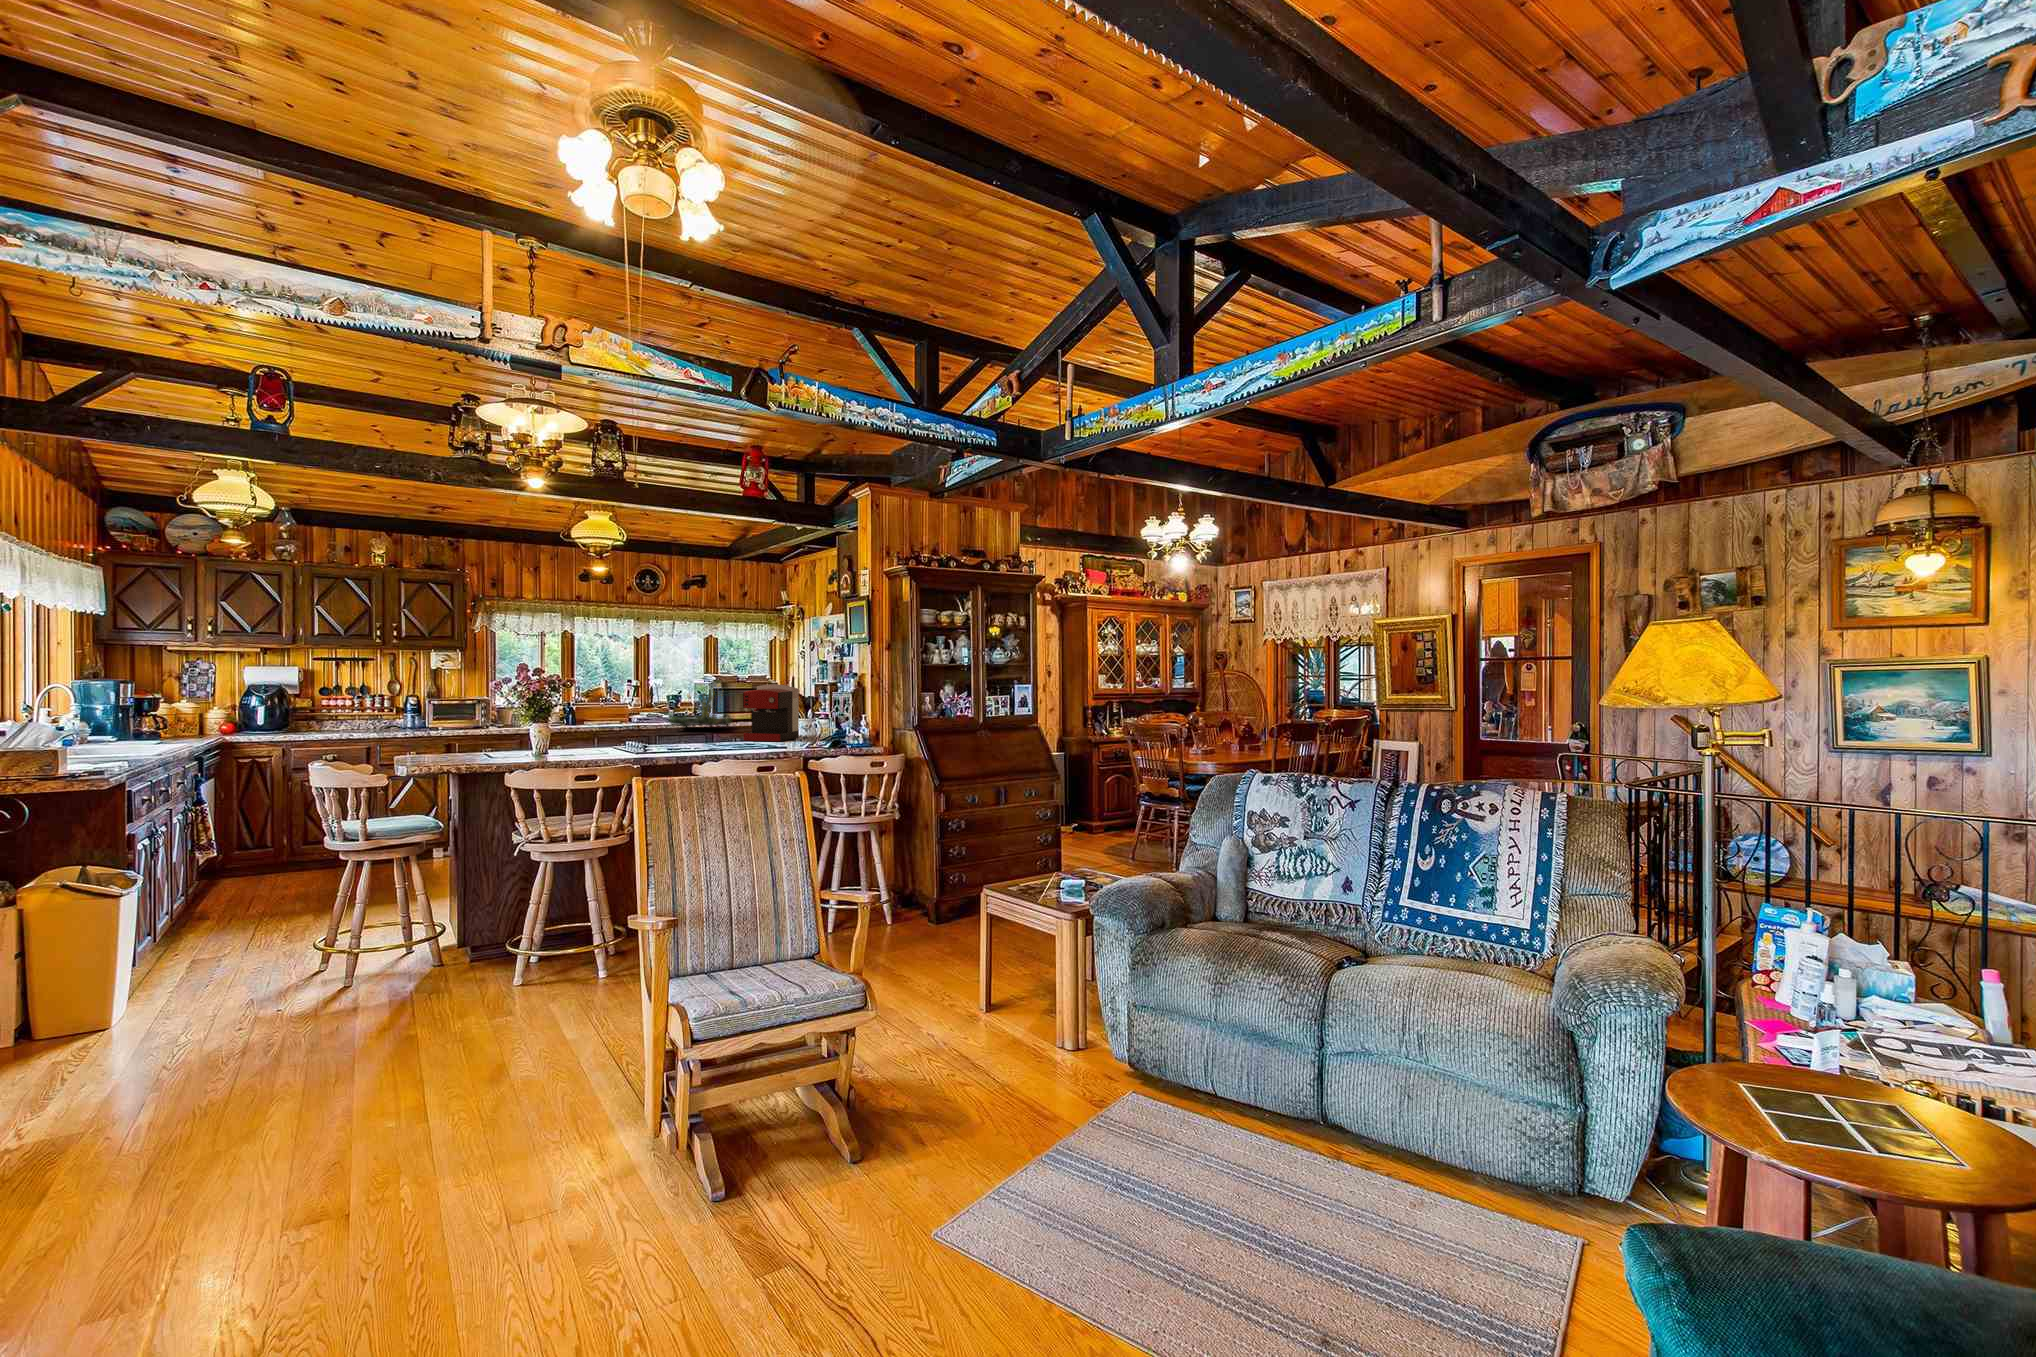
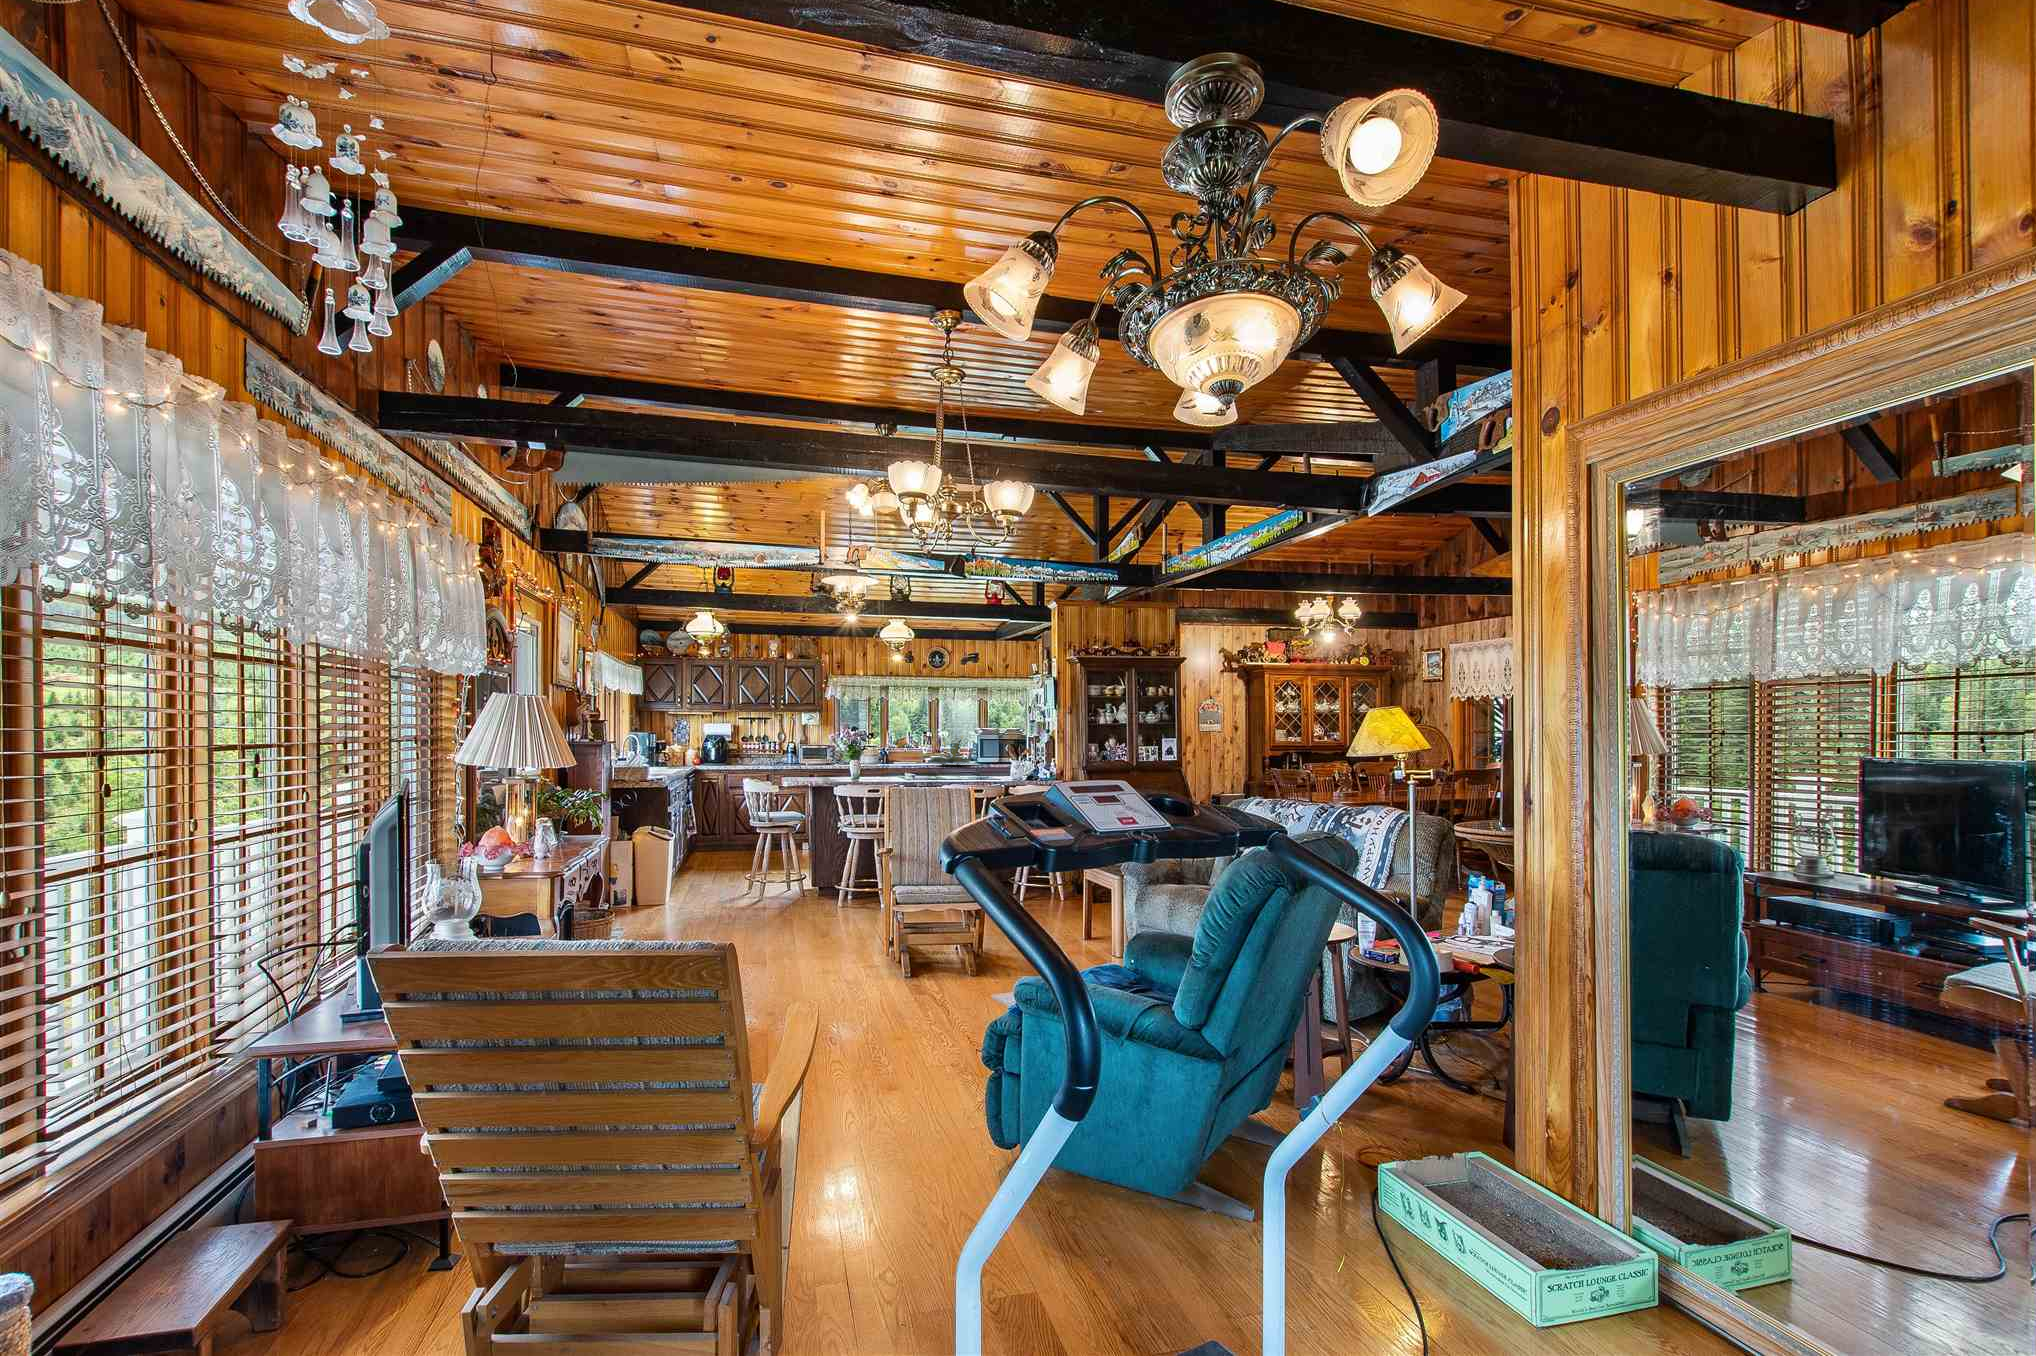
coffee maker: present [743,684,799,741] -> none [969,736,1005,773]

